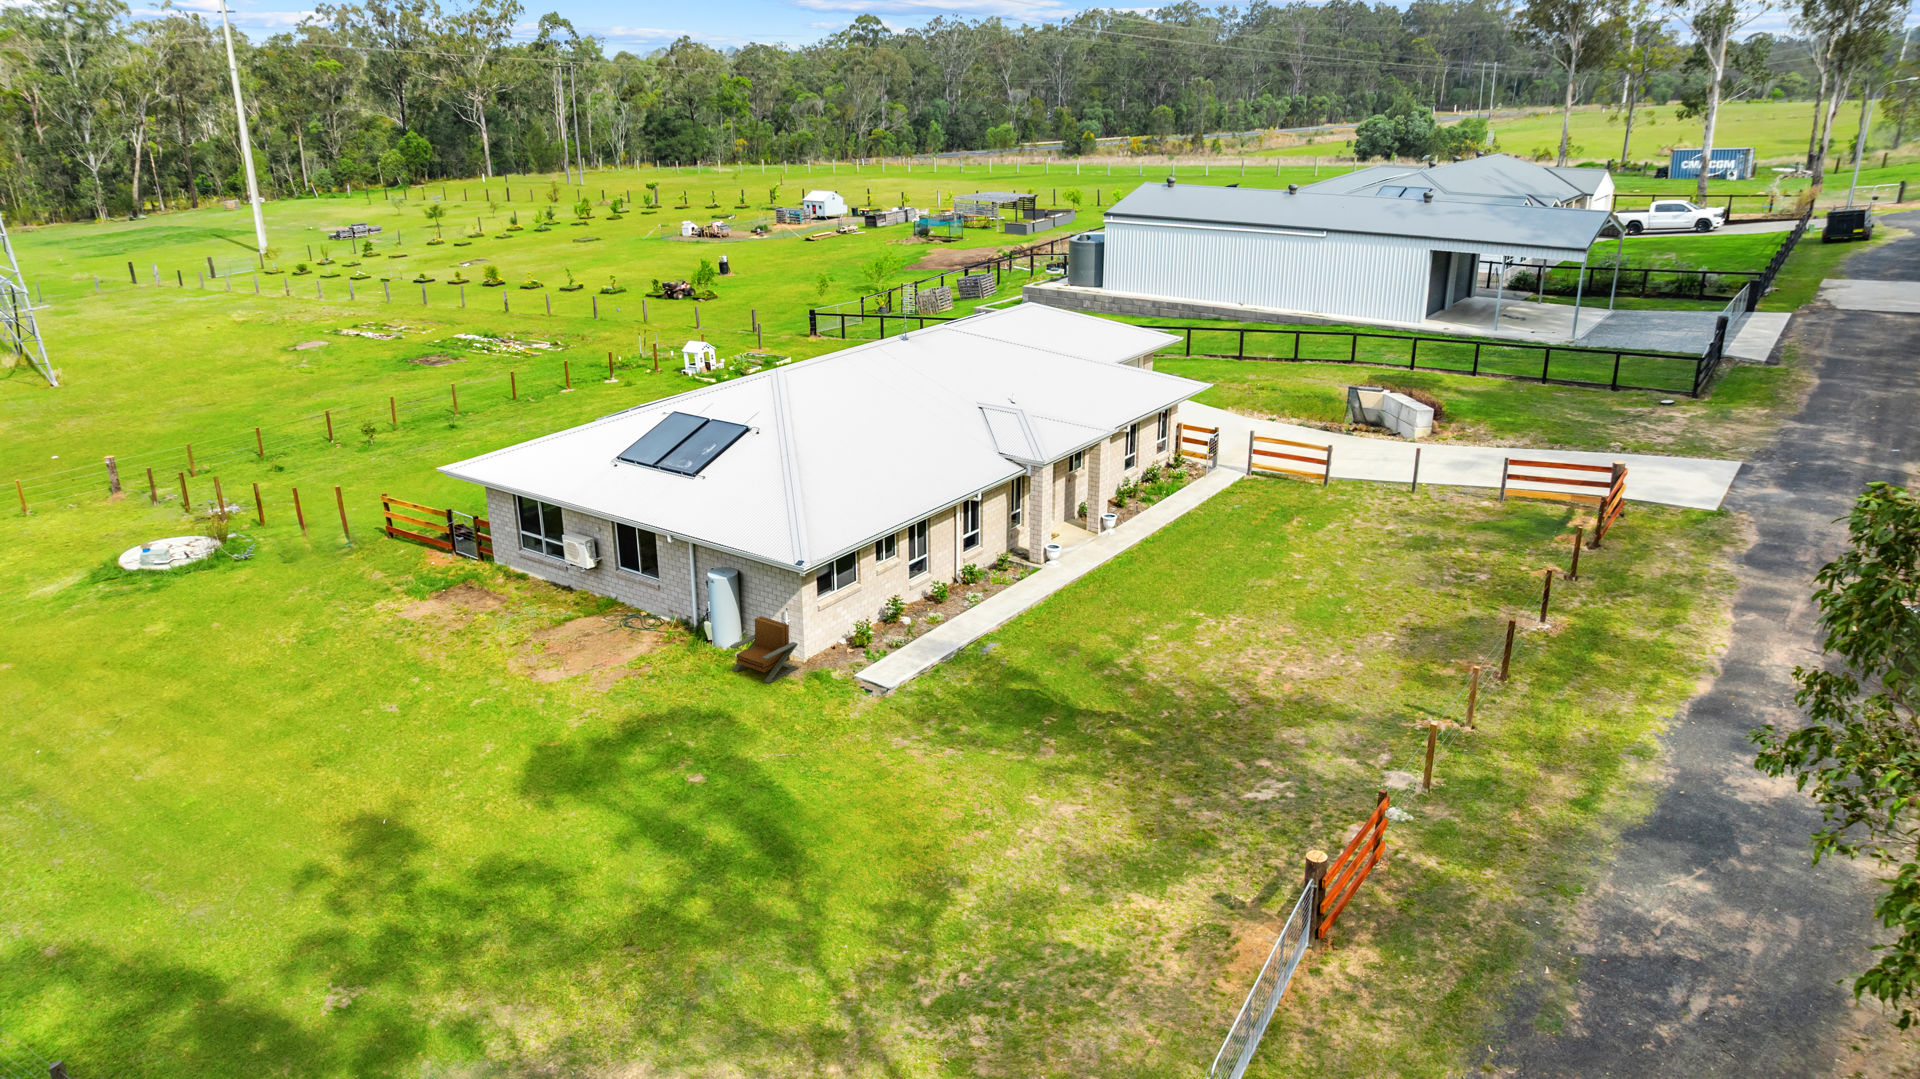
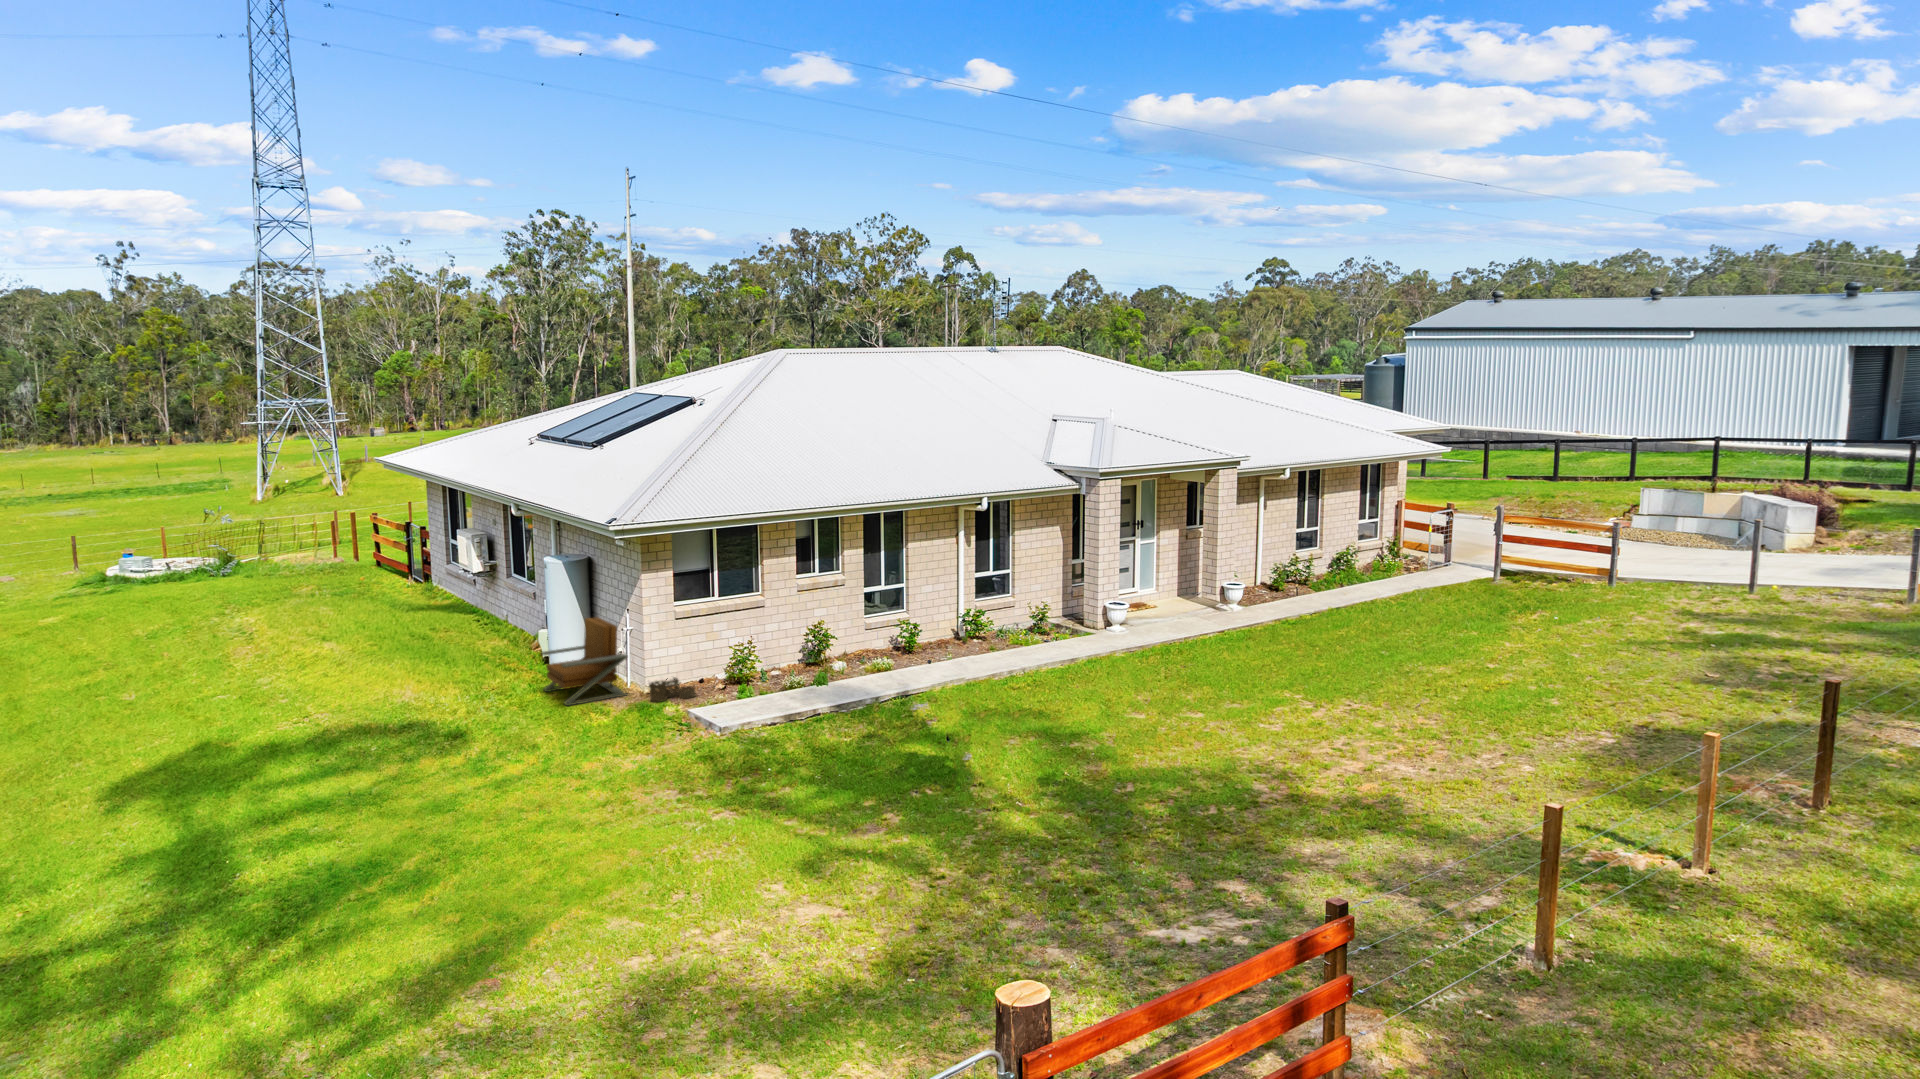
woven basket: none [809,651,846,673] -> present [649,677,696,702]

